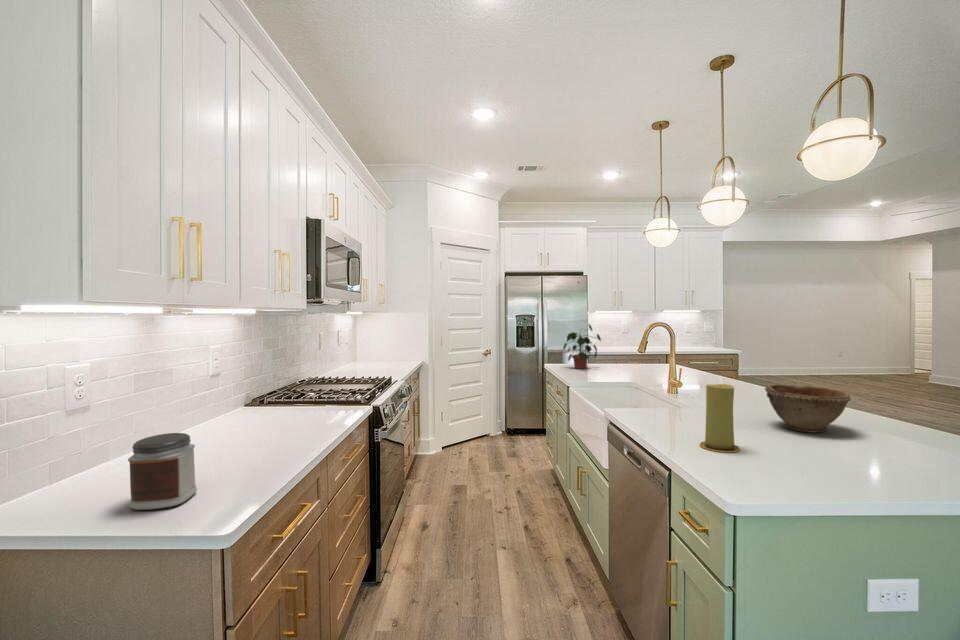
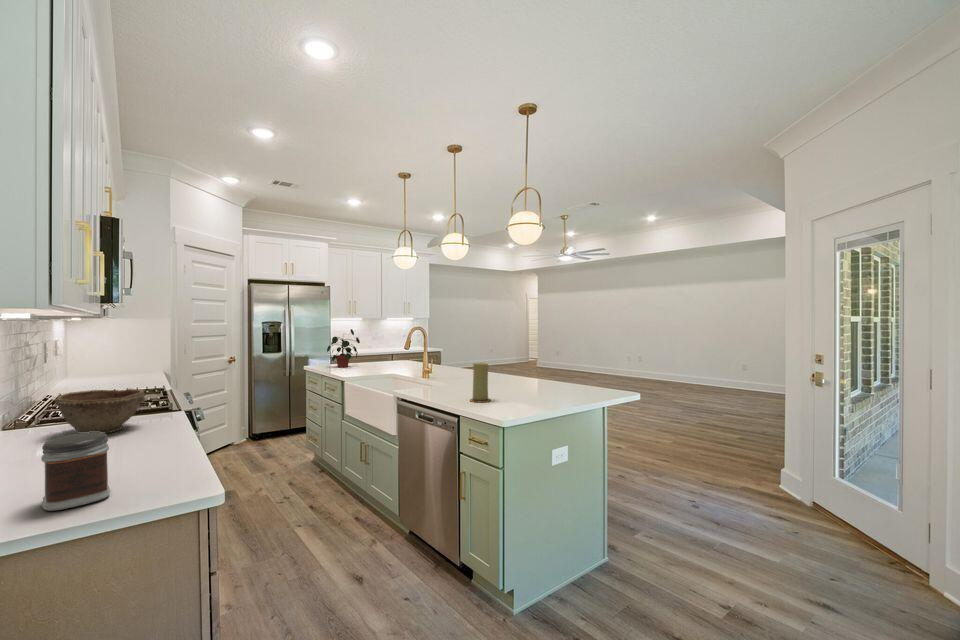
bowl: present [765,384,851,432] -> present [55,389,145,433]

